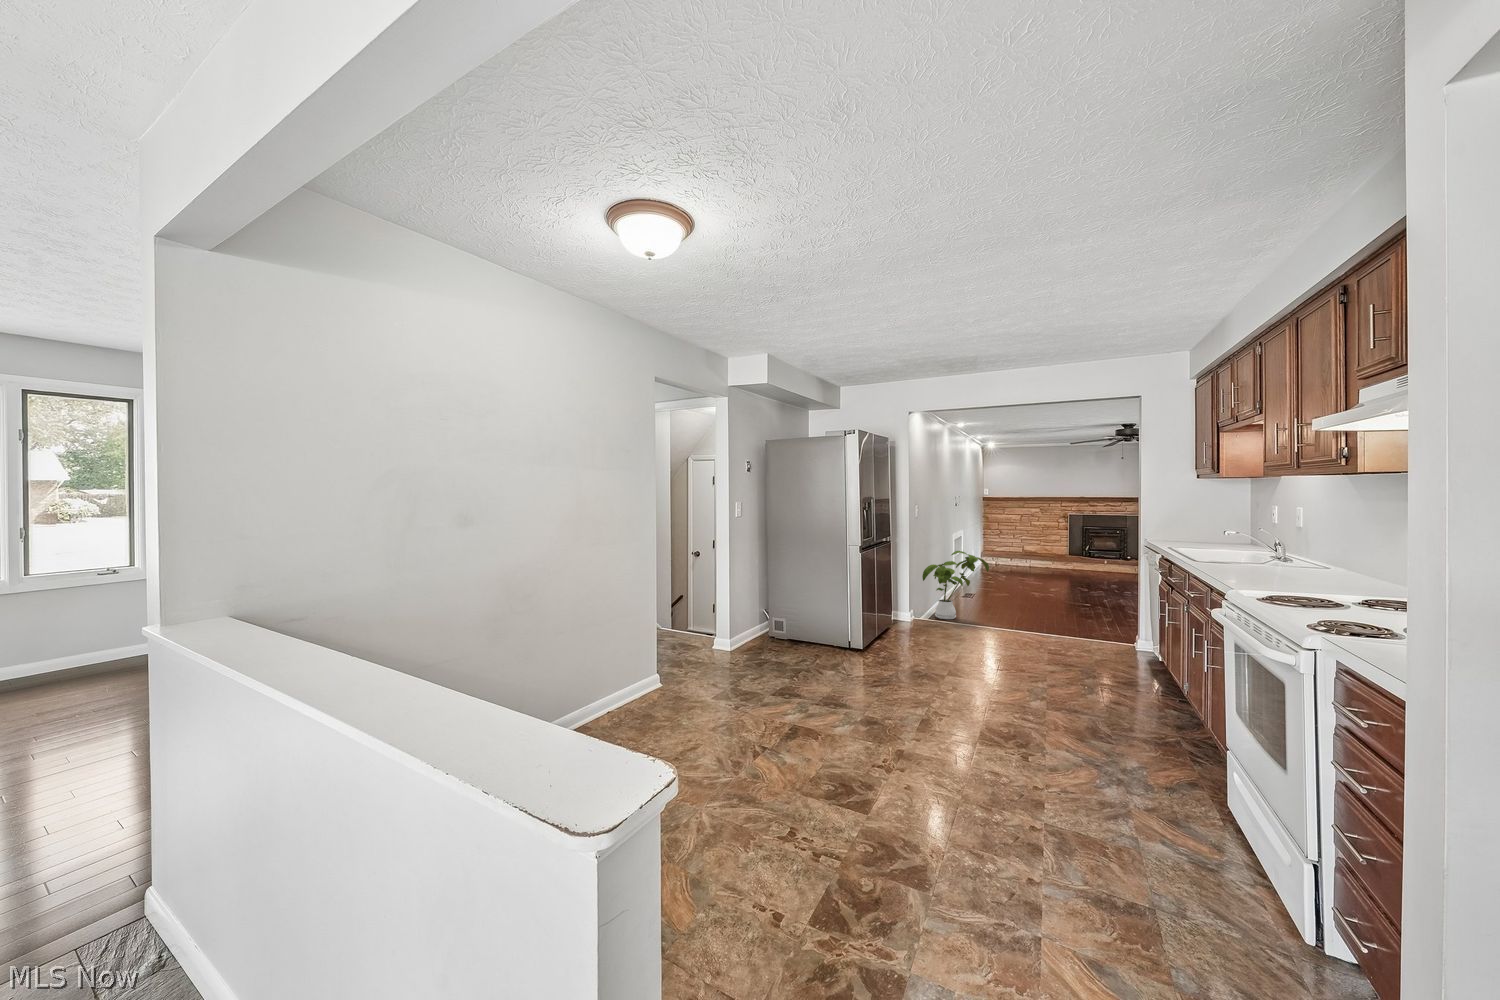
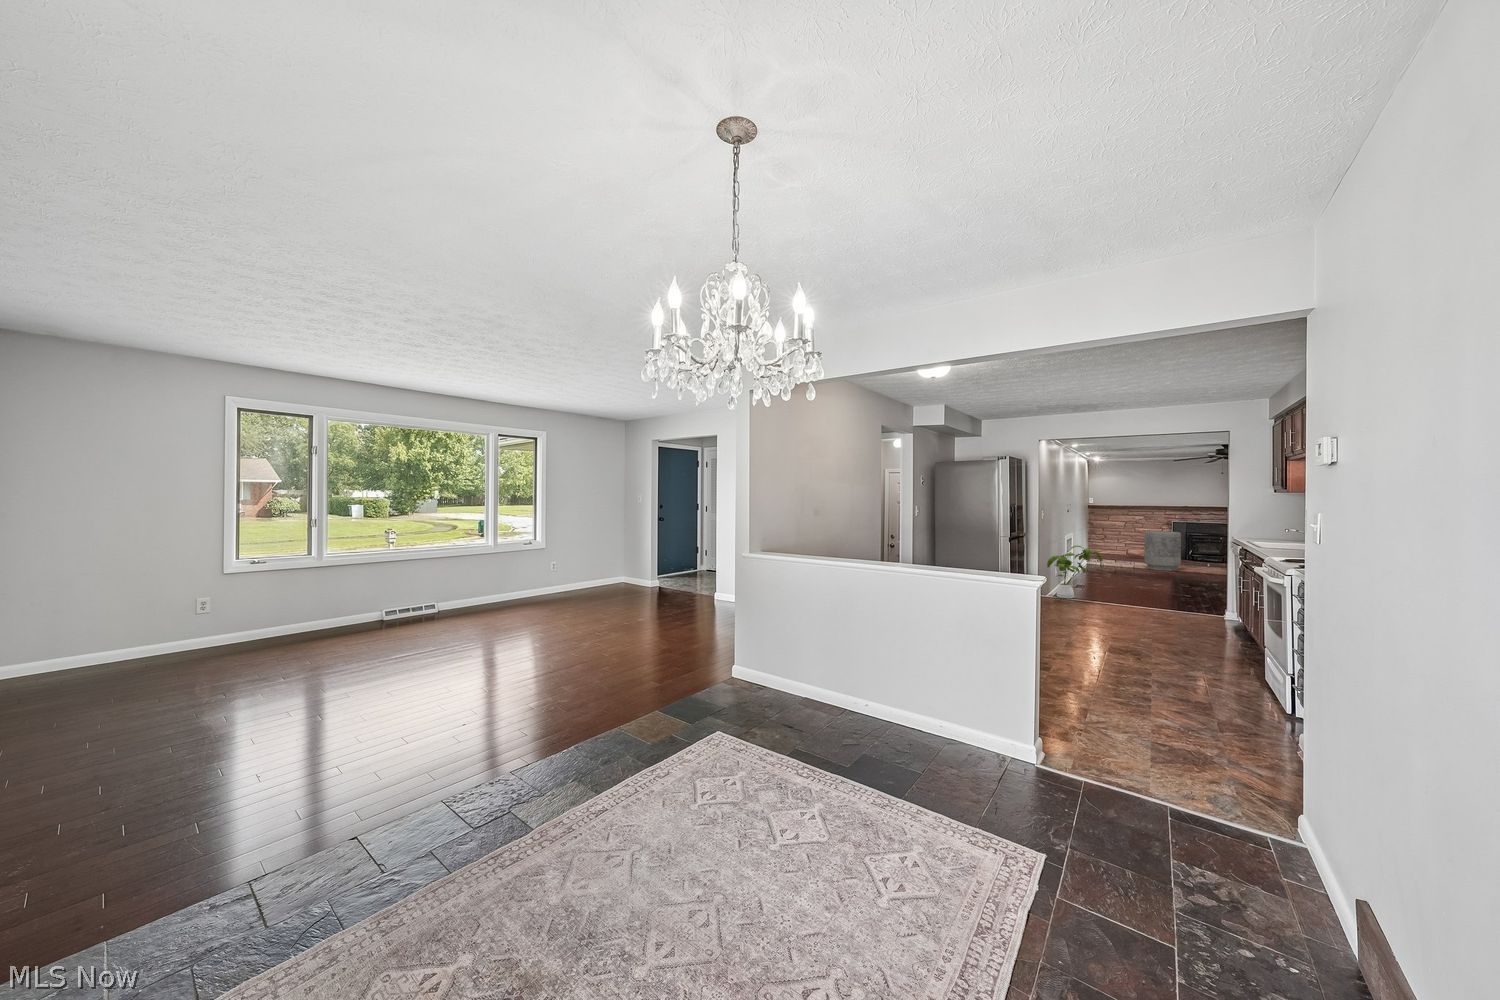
trash can: none [1041,526,1079,570] -> present [1144,531,1181,571]

